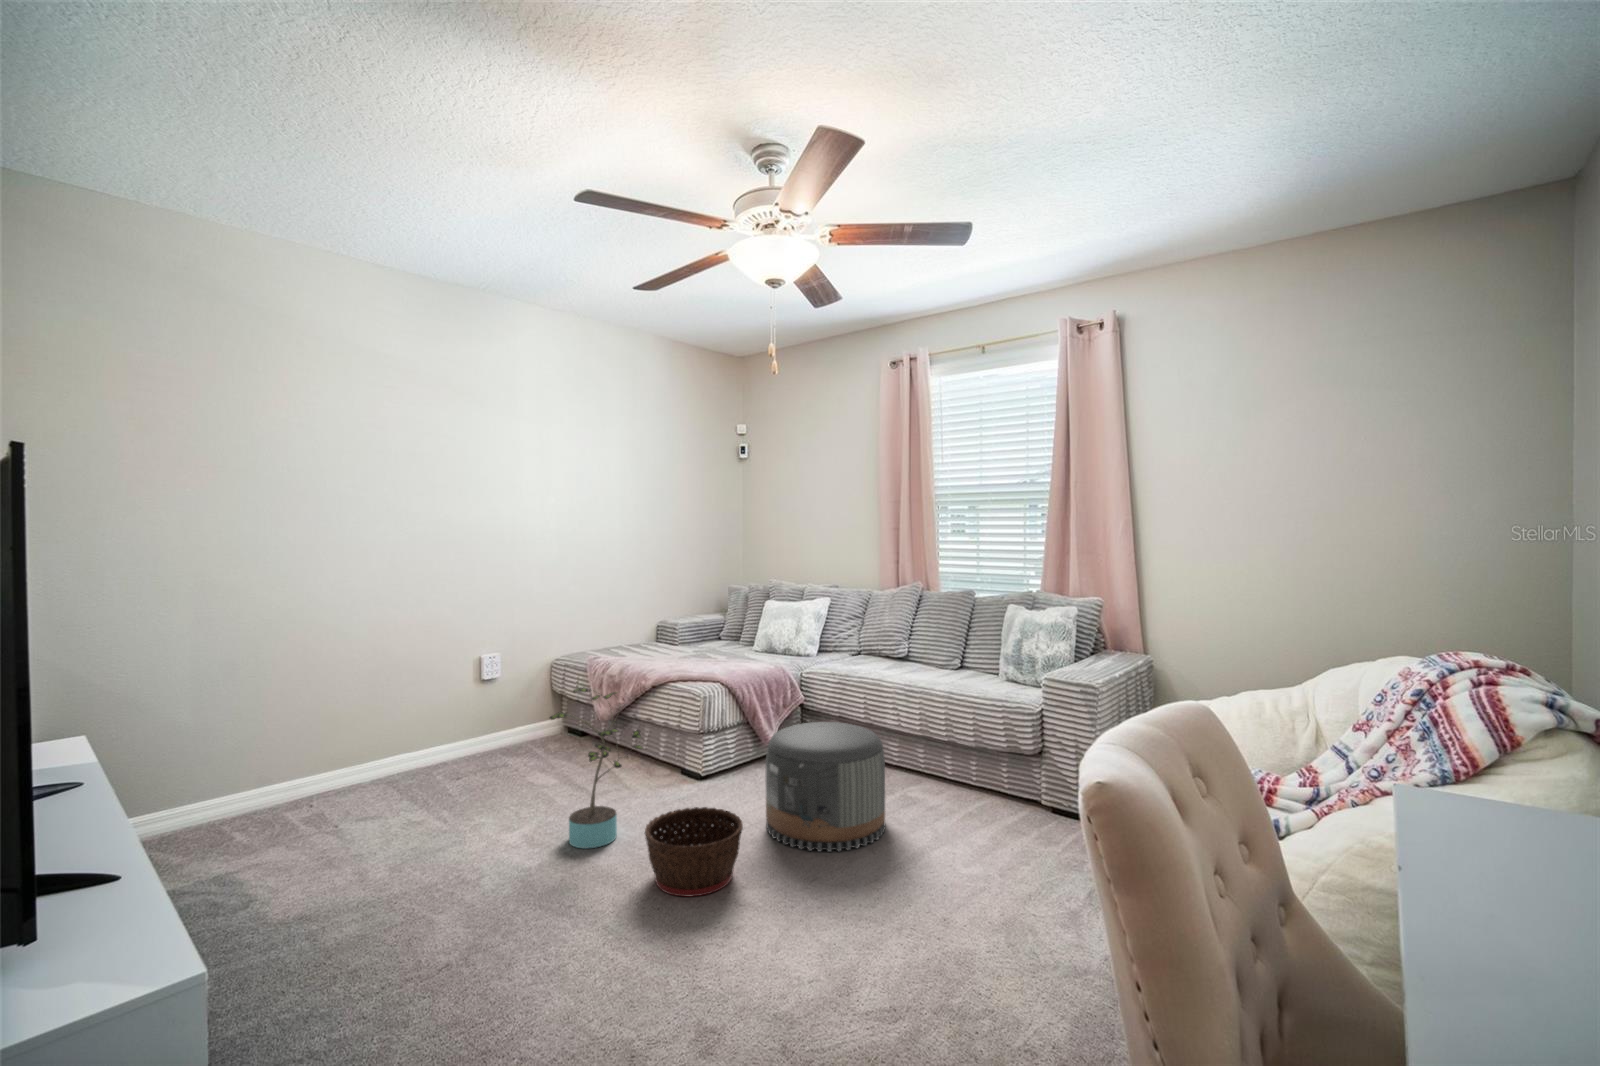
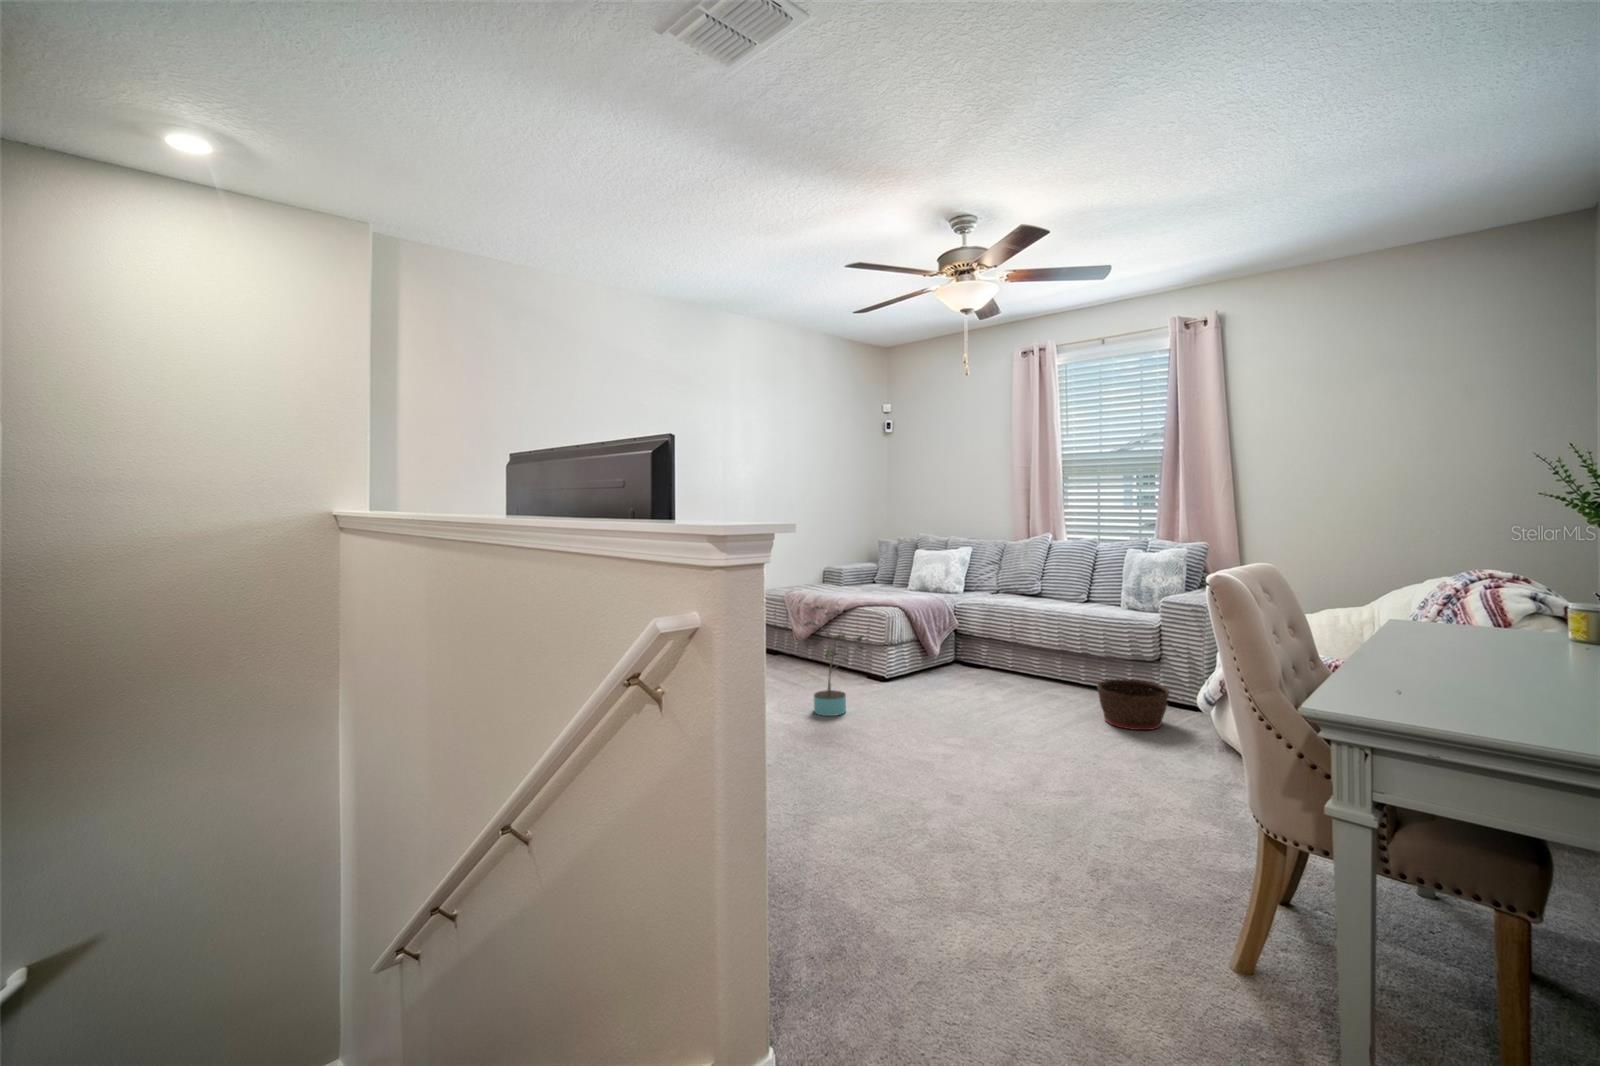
pouf: present [765,722,885,852] -> none [950,634,1041,720]
basket: present [645,807,743,897] -> present [1097,679,1169,730]

